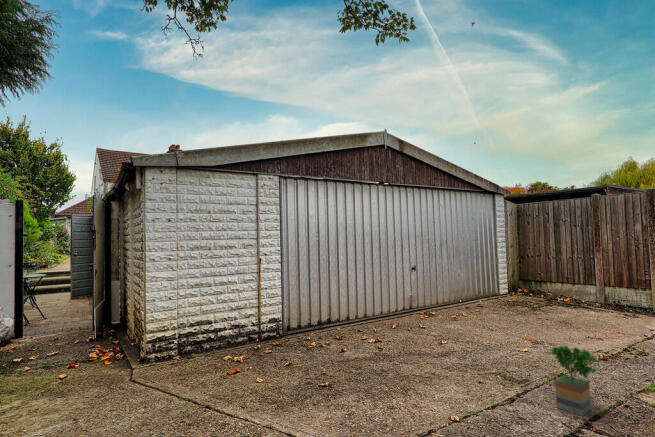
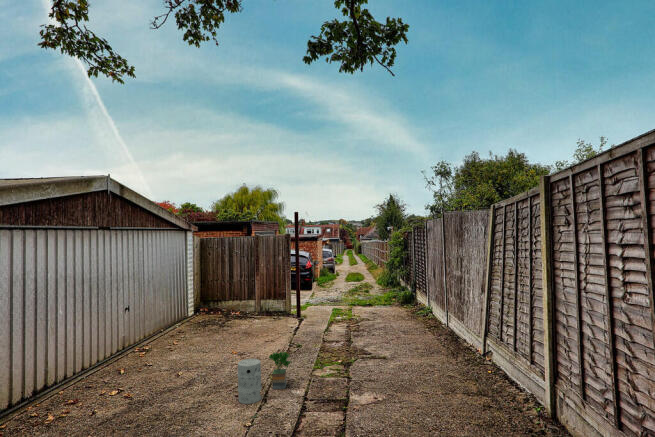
trash can: none [484,341,528,415] -> present [237,359,262,404]

